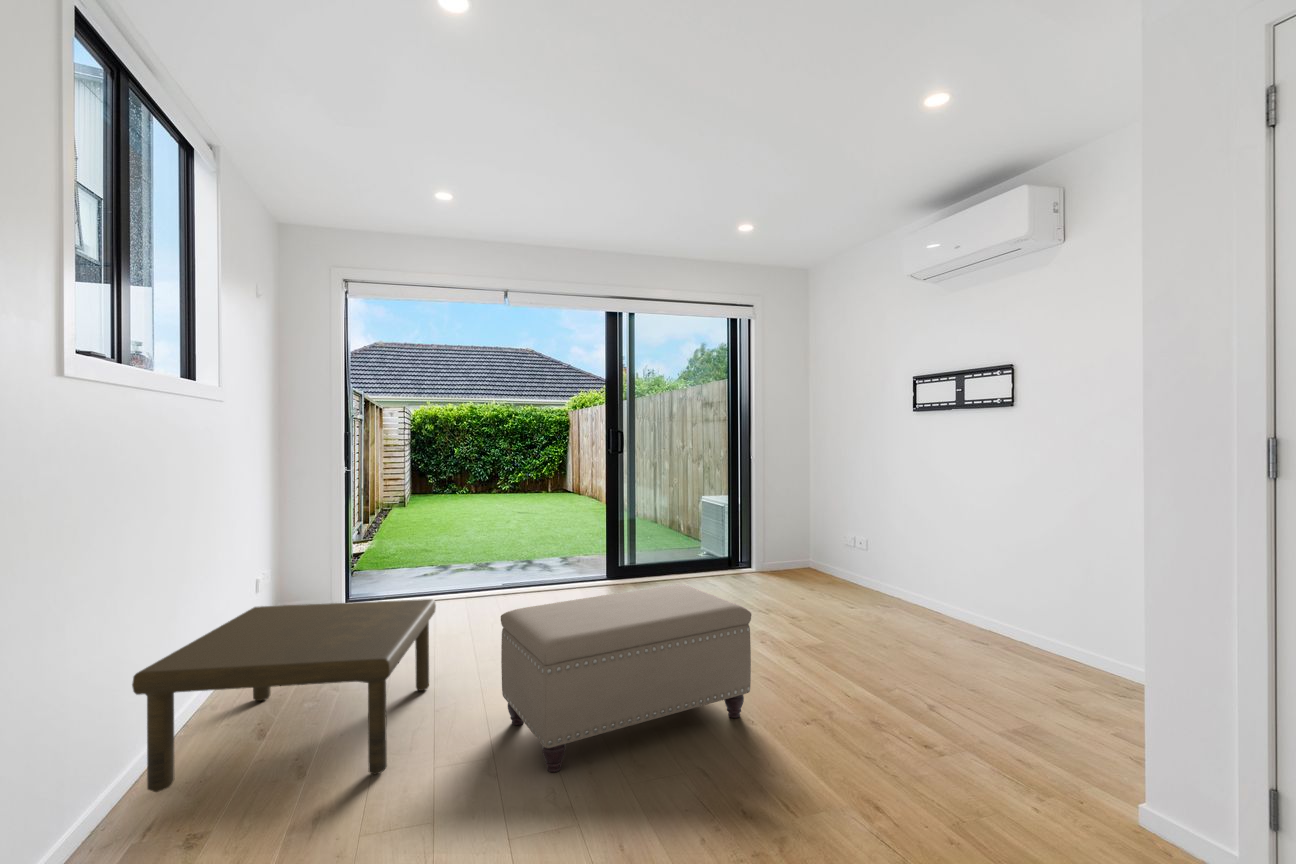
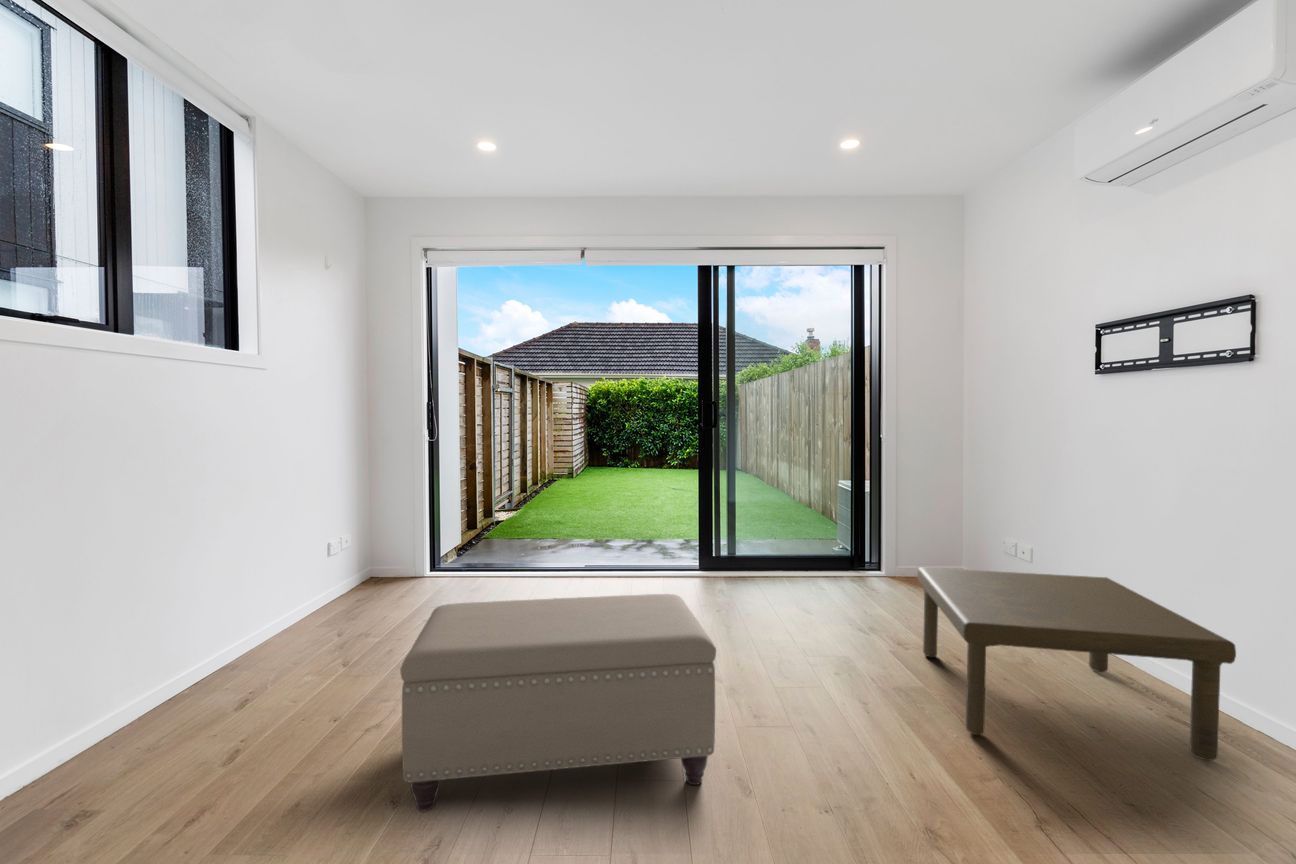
coffee table: present [132,599,436,792] -> present [917,567,1236,761]

